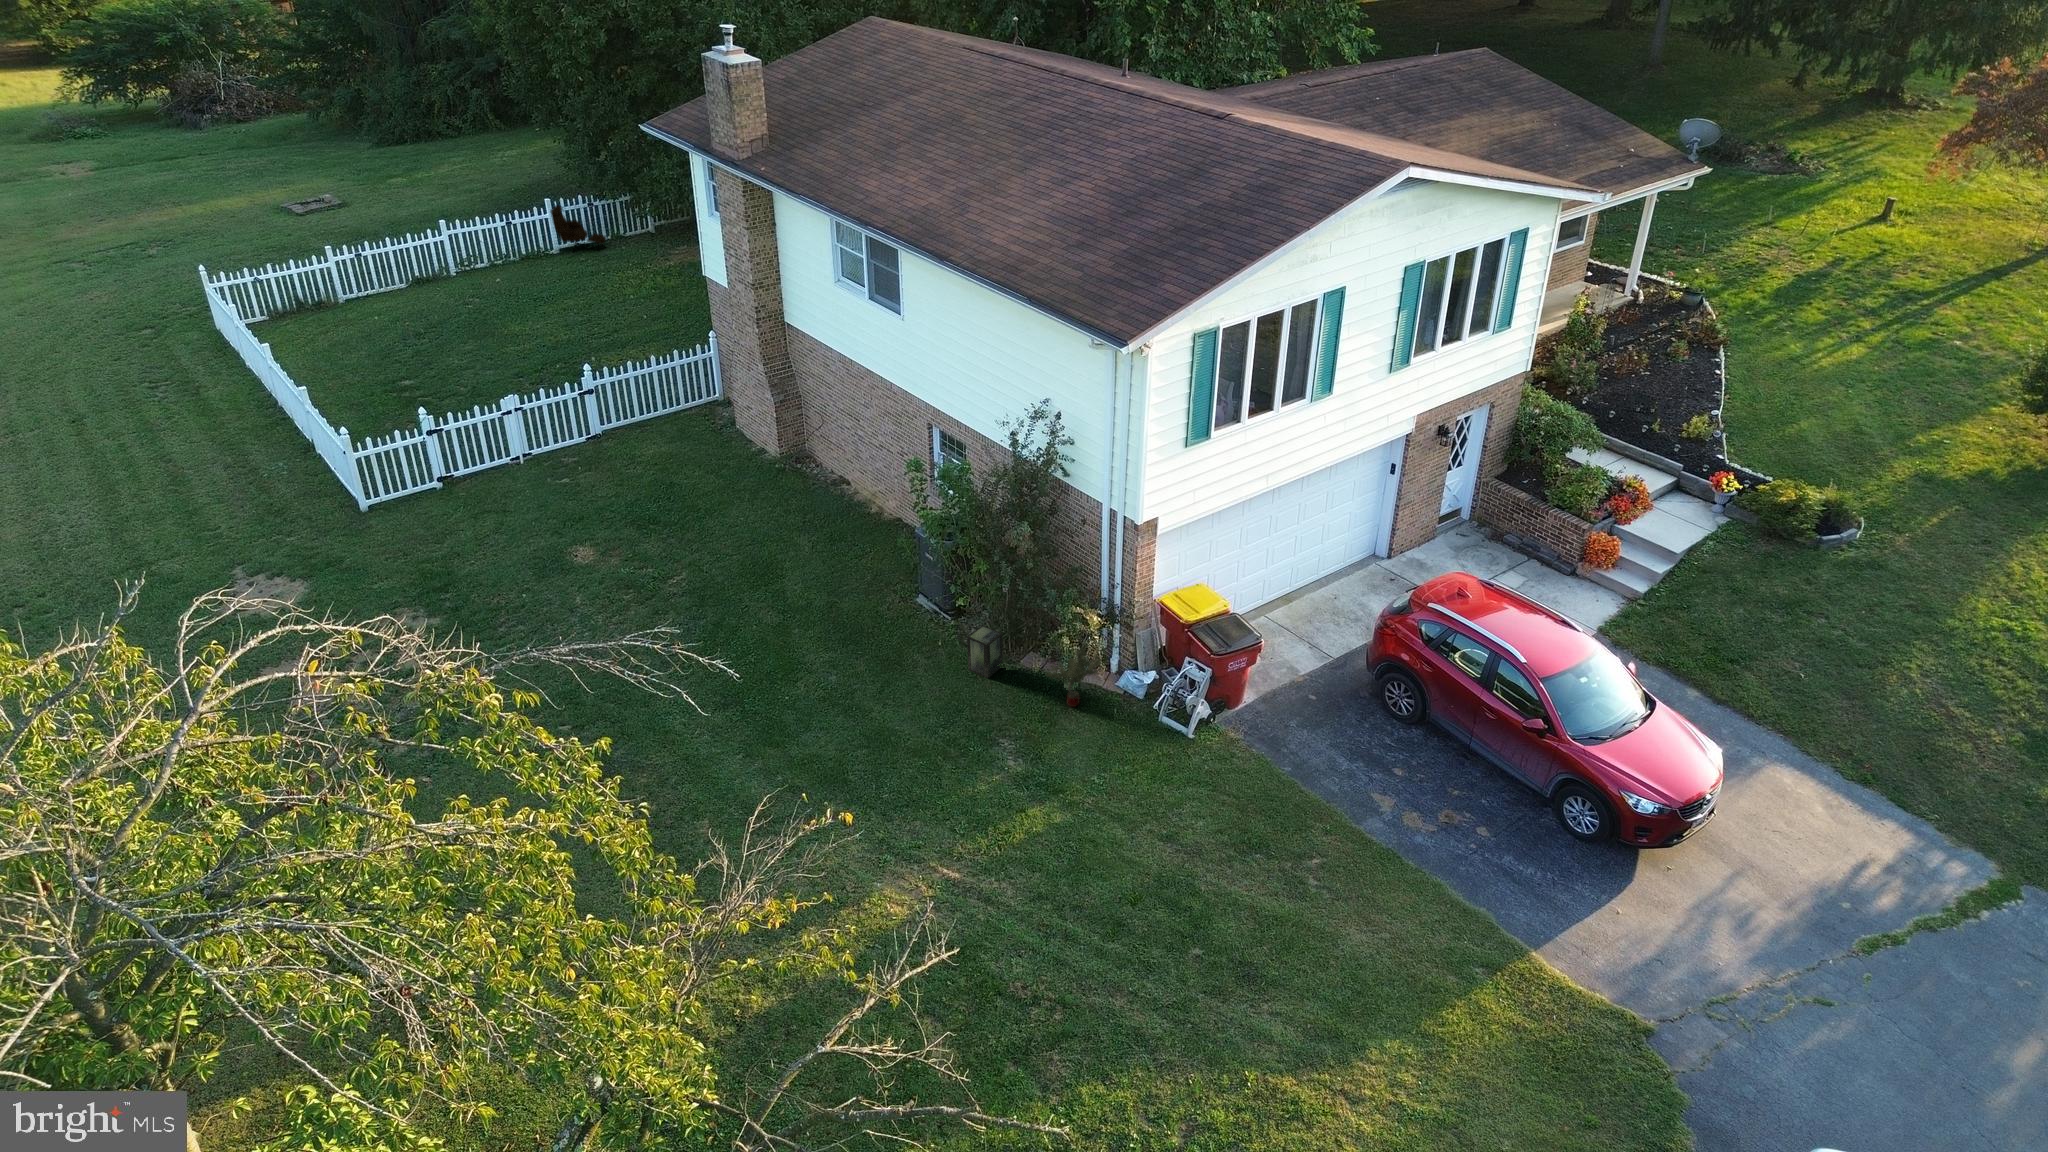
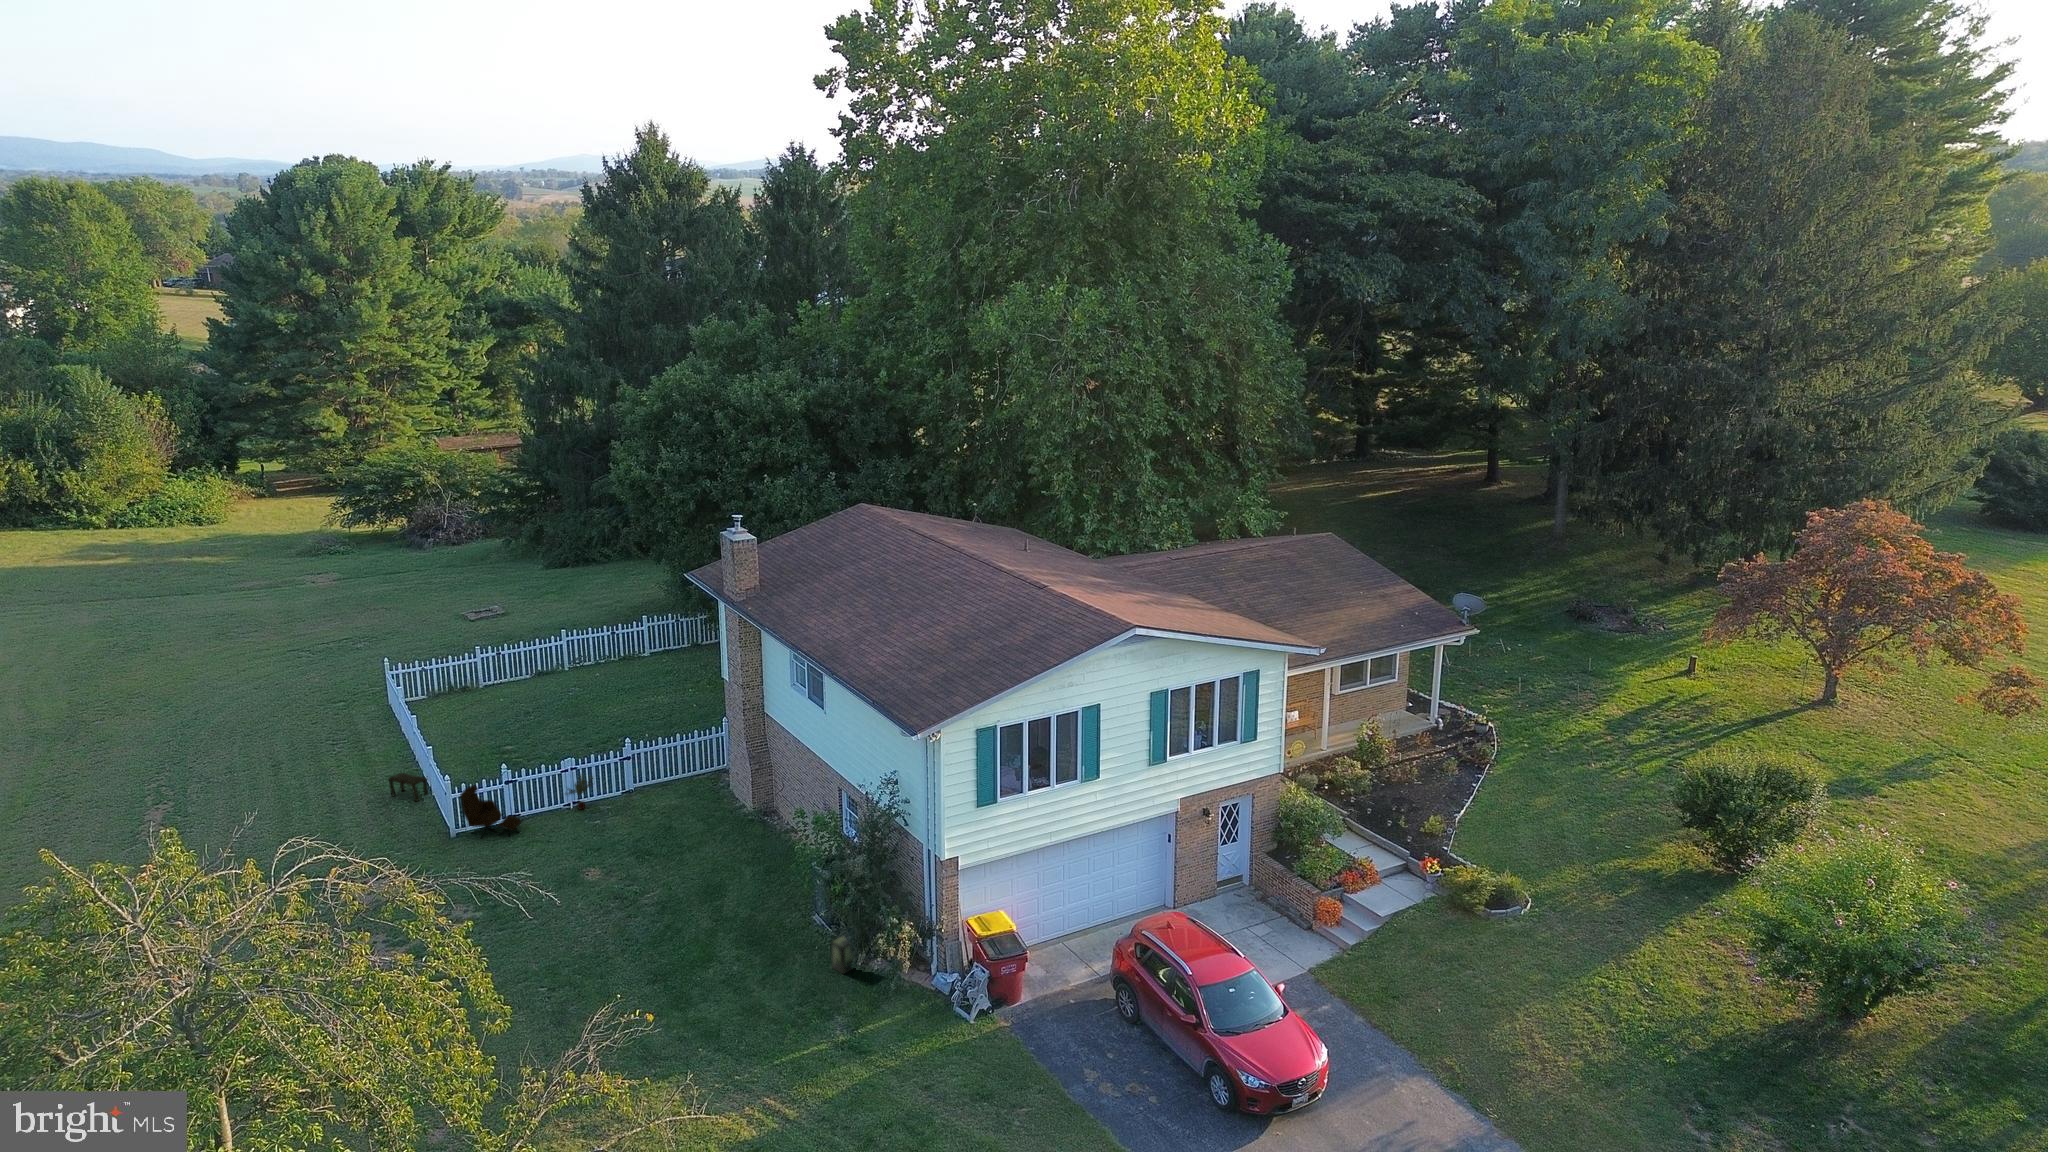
lounge chair: present [550,205,606,252] -> present [460,785,521,837]
bench: none [249,426,312,466] -> present [388,772,428,801]
potted tree: present [1047,647,1101,707] -> present [567,775,593,809]

